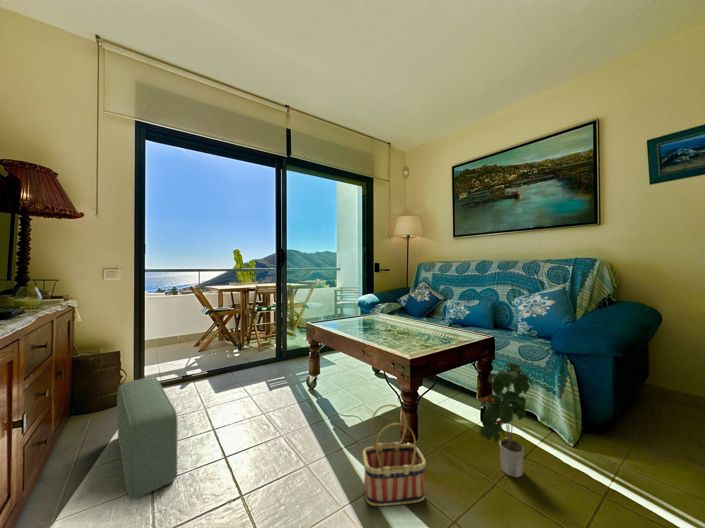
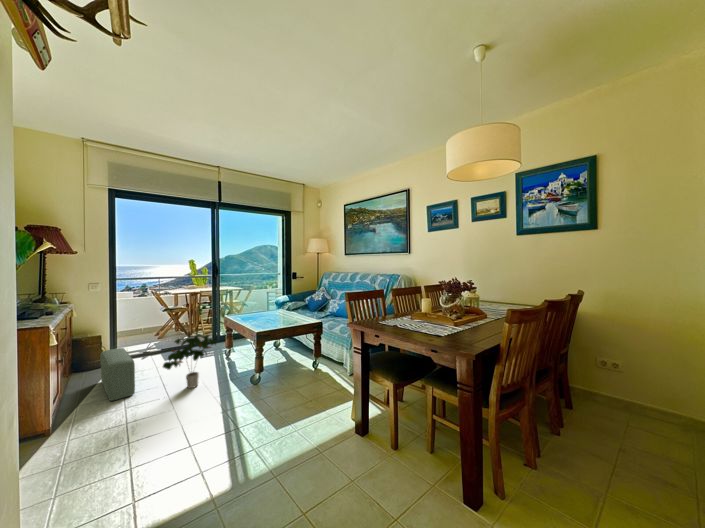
potted plant: present [479,363,533,477] -> present [163,334,216,388]
basket: present [363,404,426,506] -> none [227,353,259,398]

